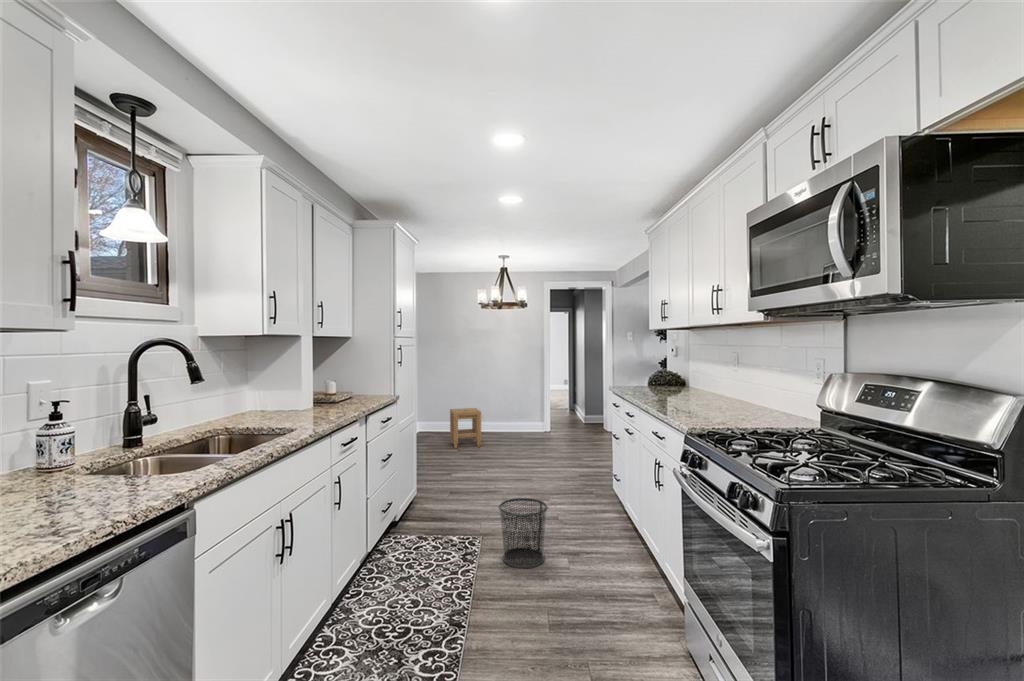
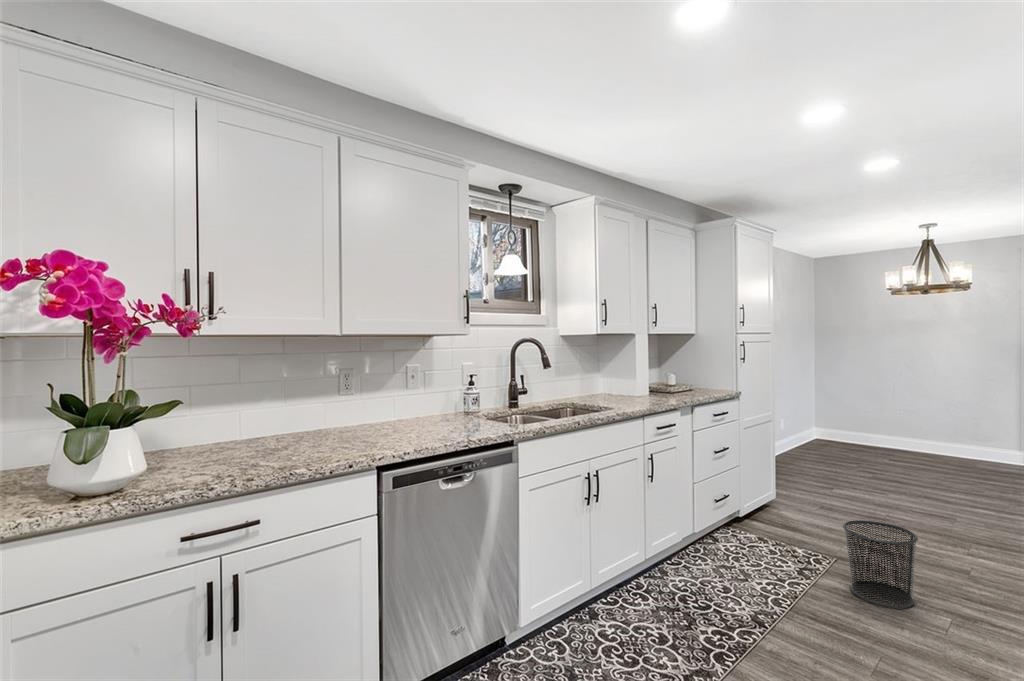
stool: present [450,408,481,448] -> none [849,416,895,467]

